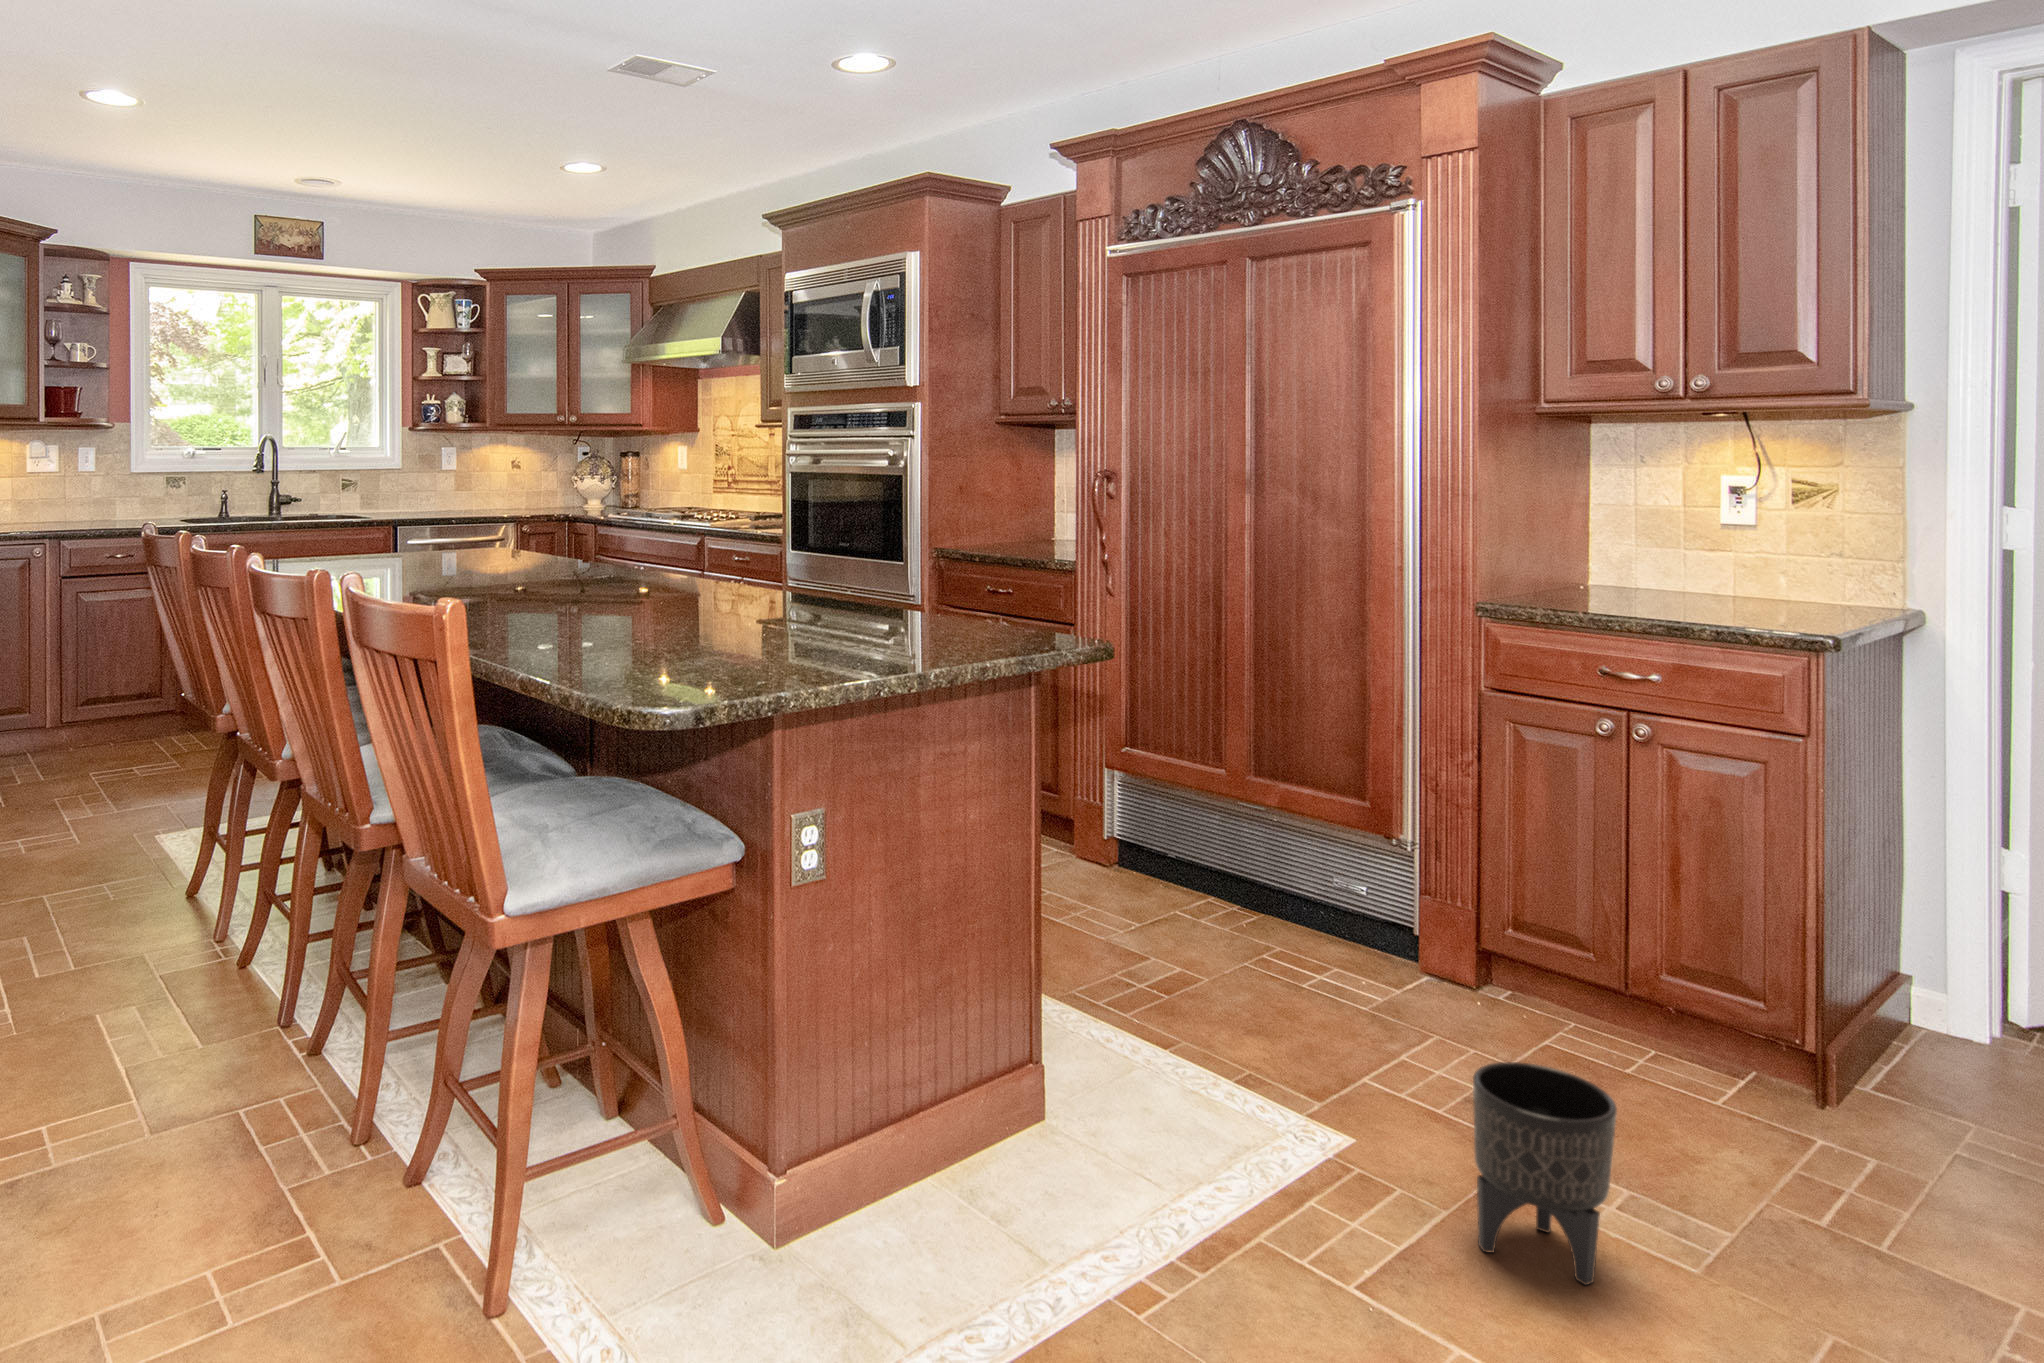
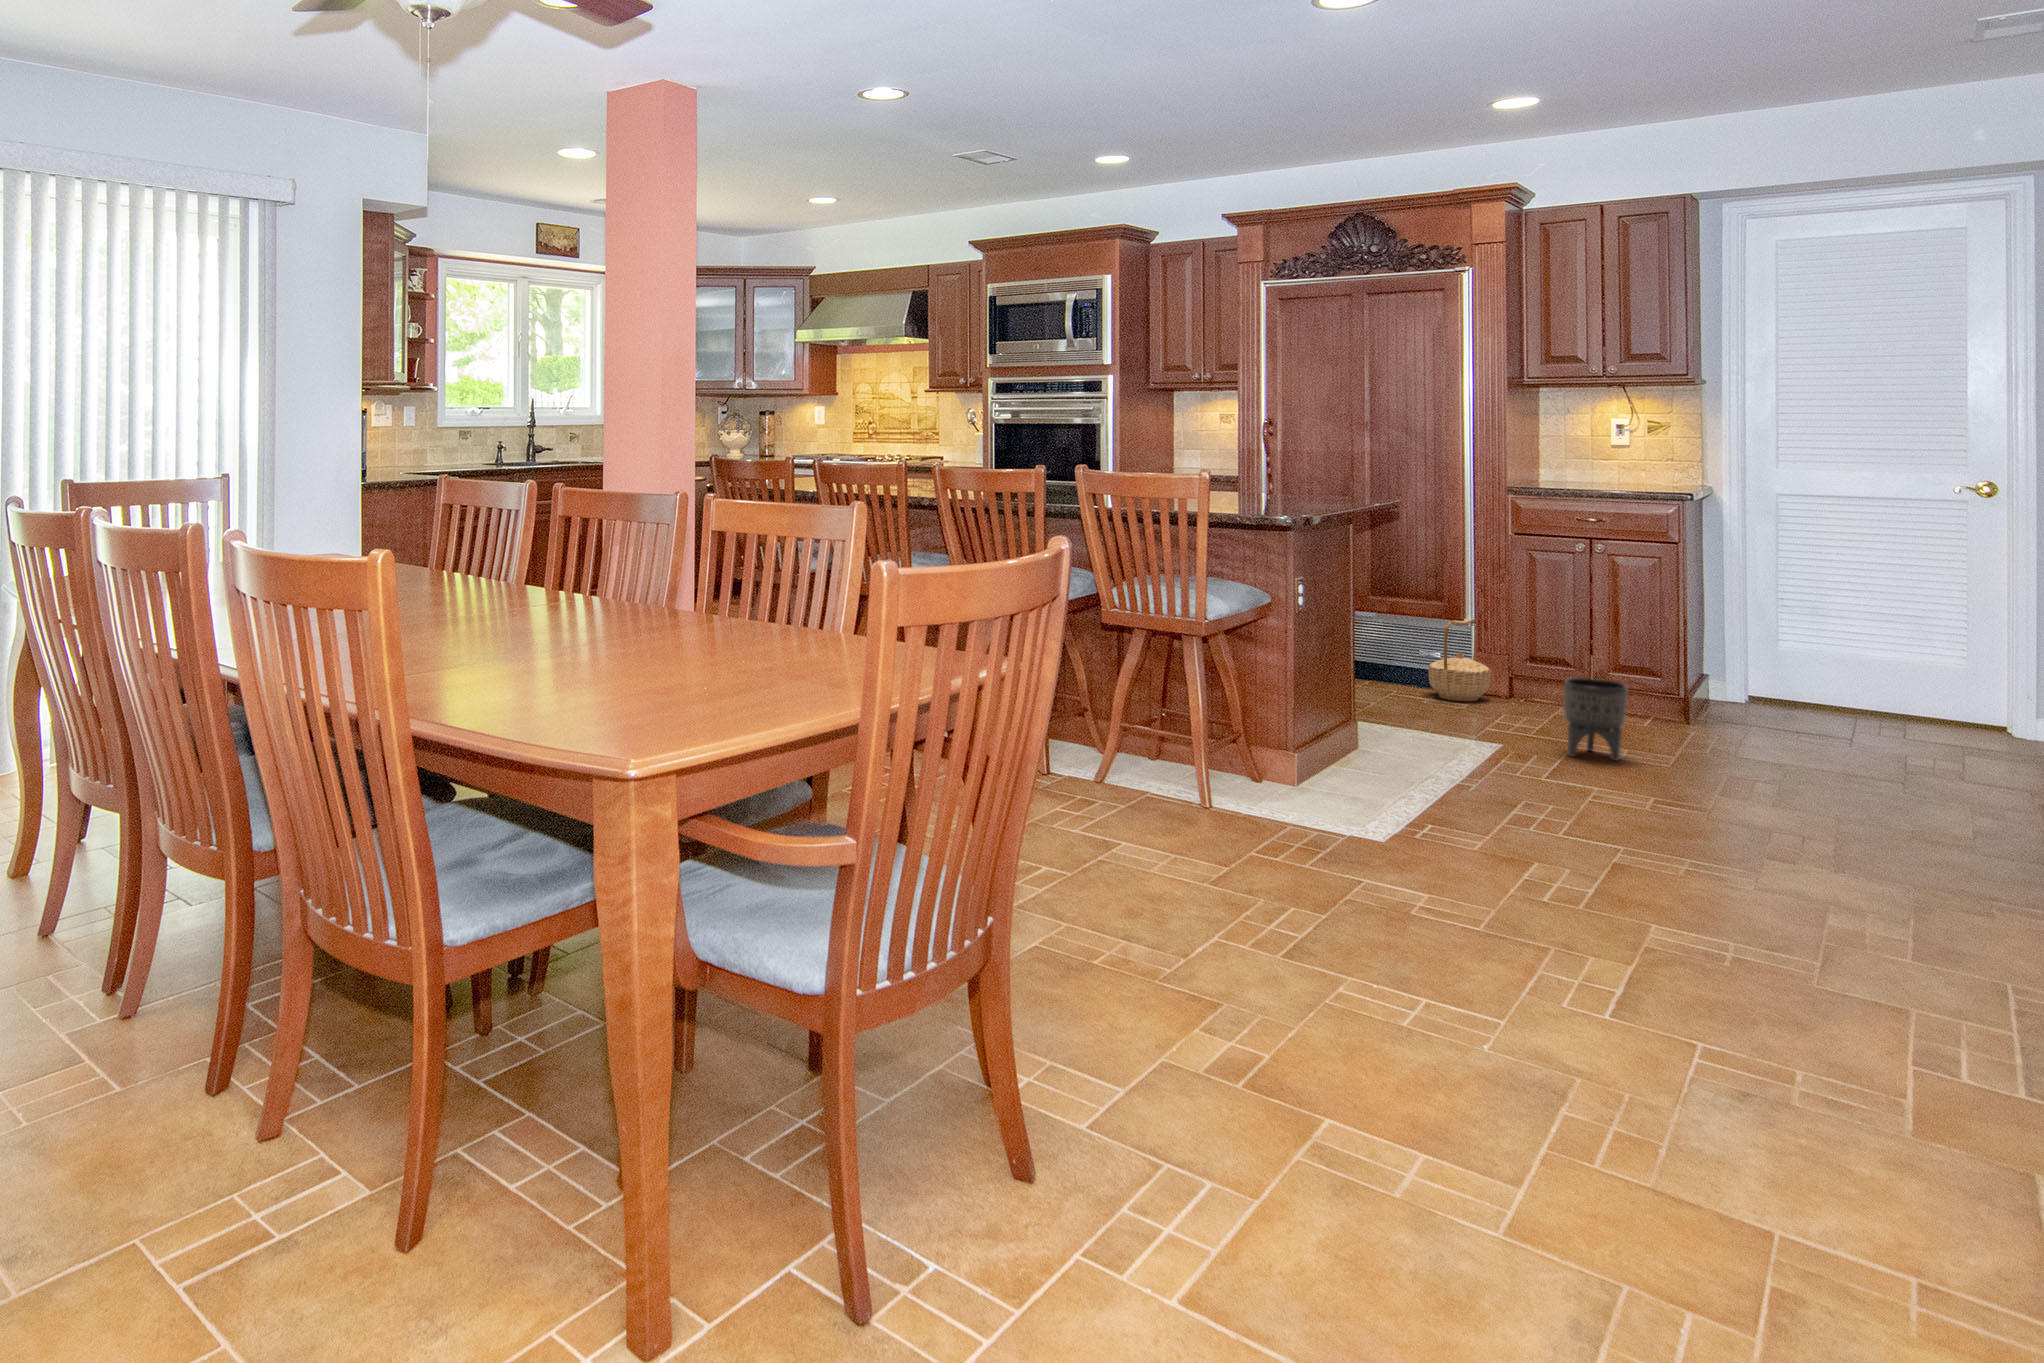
basket: none [1329,846,1442,1008] -> present [1429,619,1491,701]

